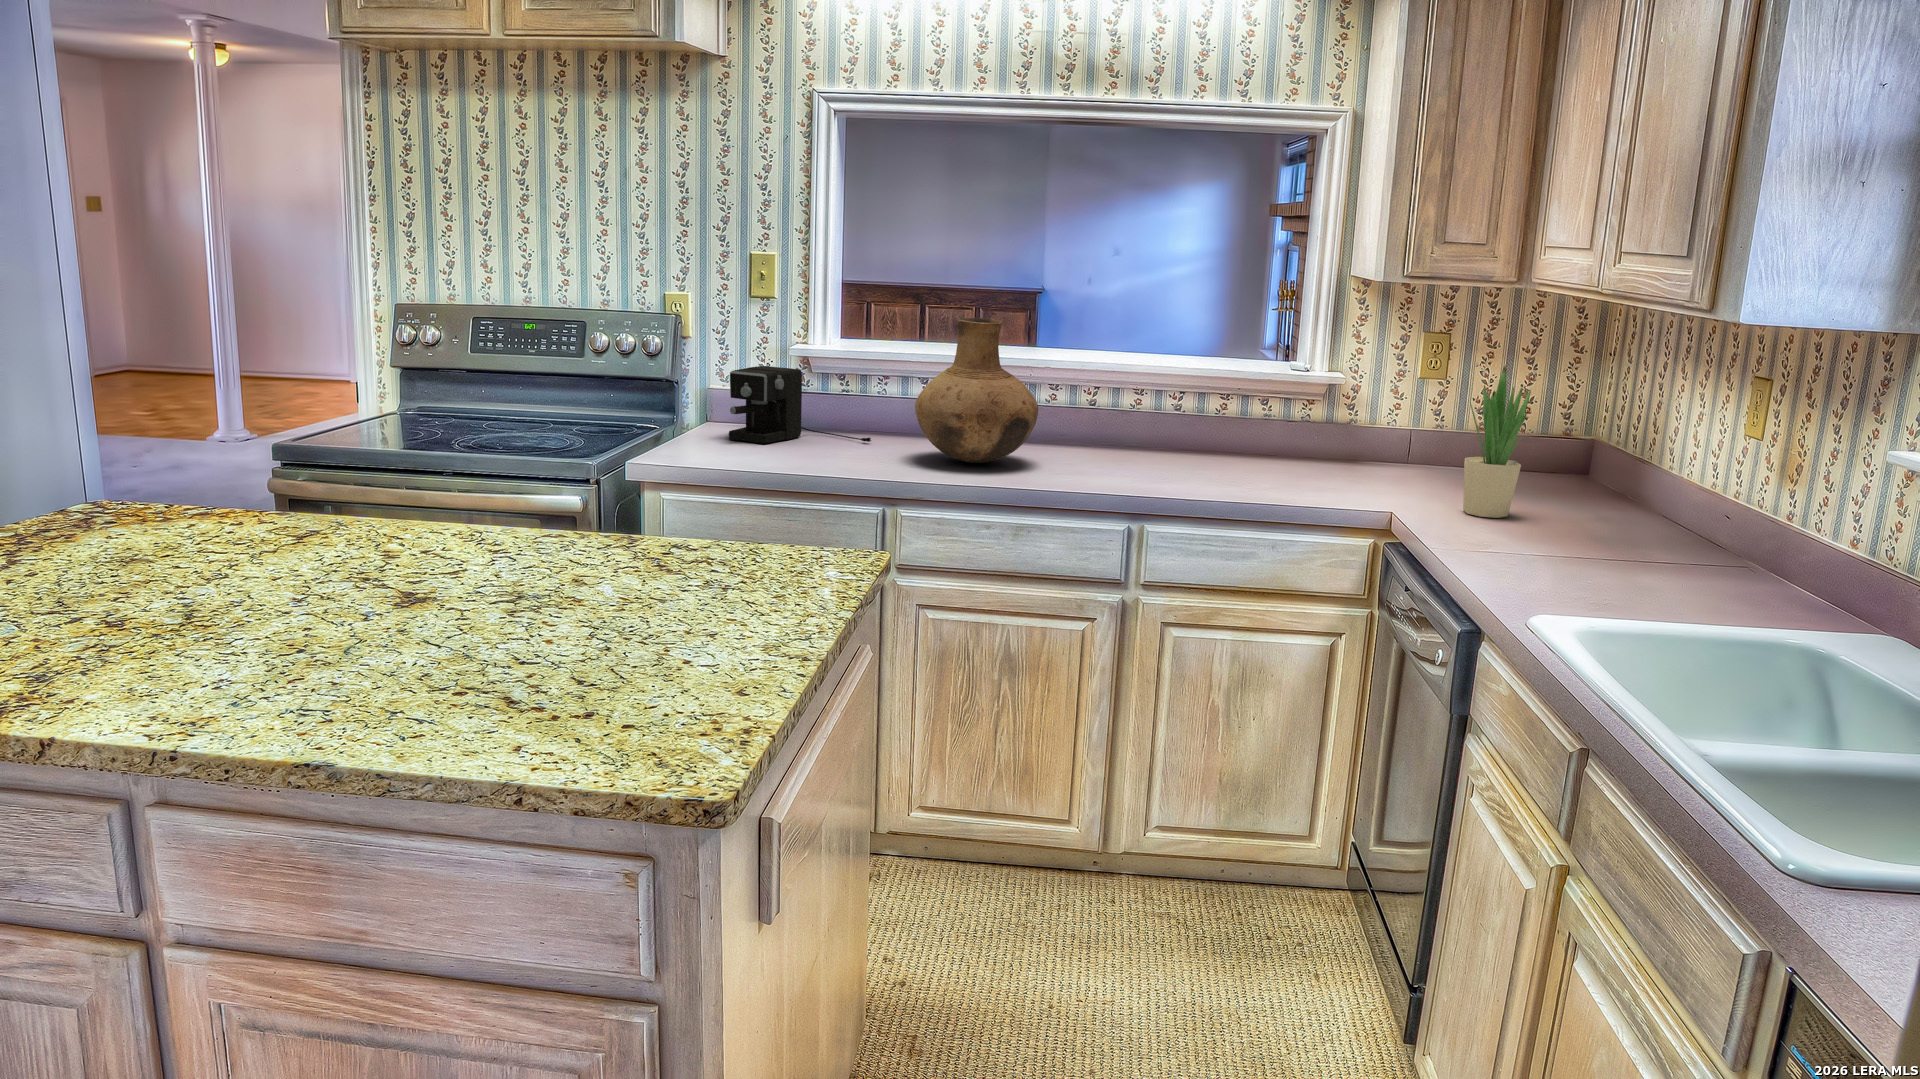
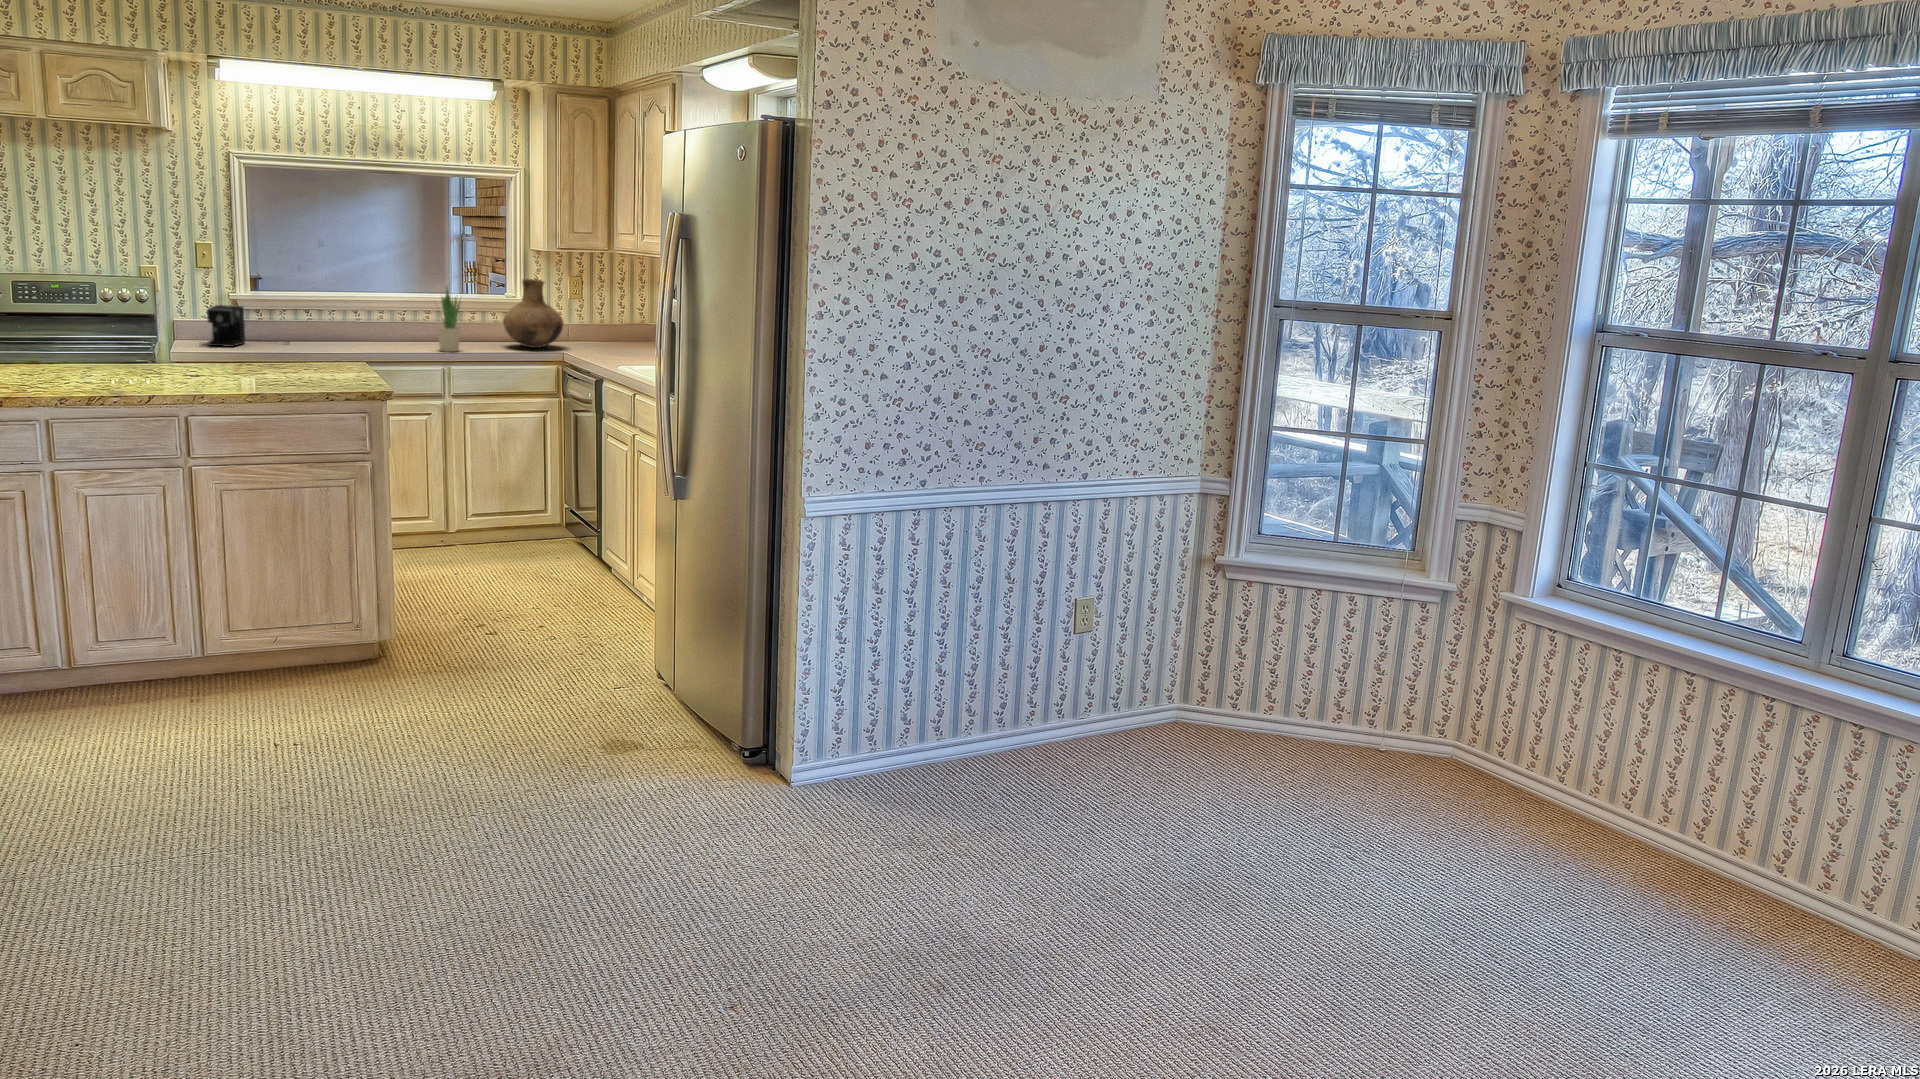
vase: present [915,318,1038,463] -> present [503,279,564,348]
potted plant: present [1463,366,1531,518] -> present [437,288,460,352]

